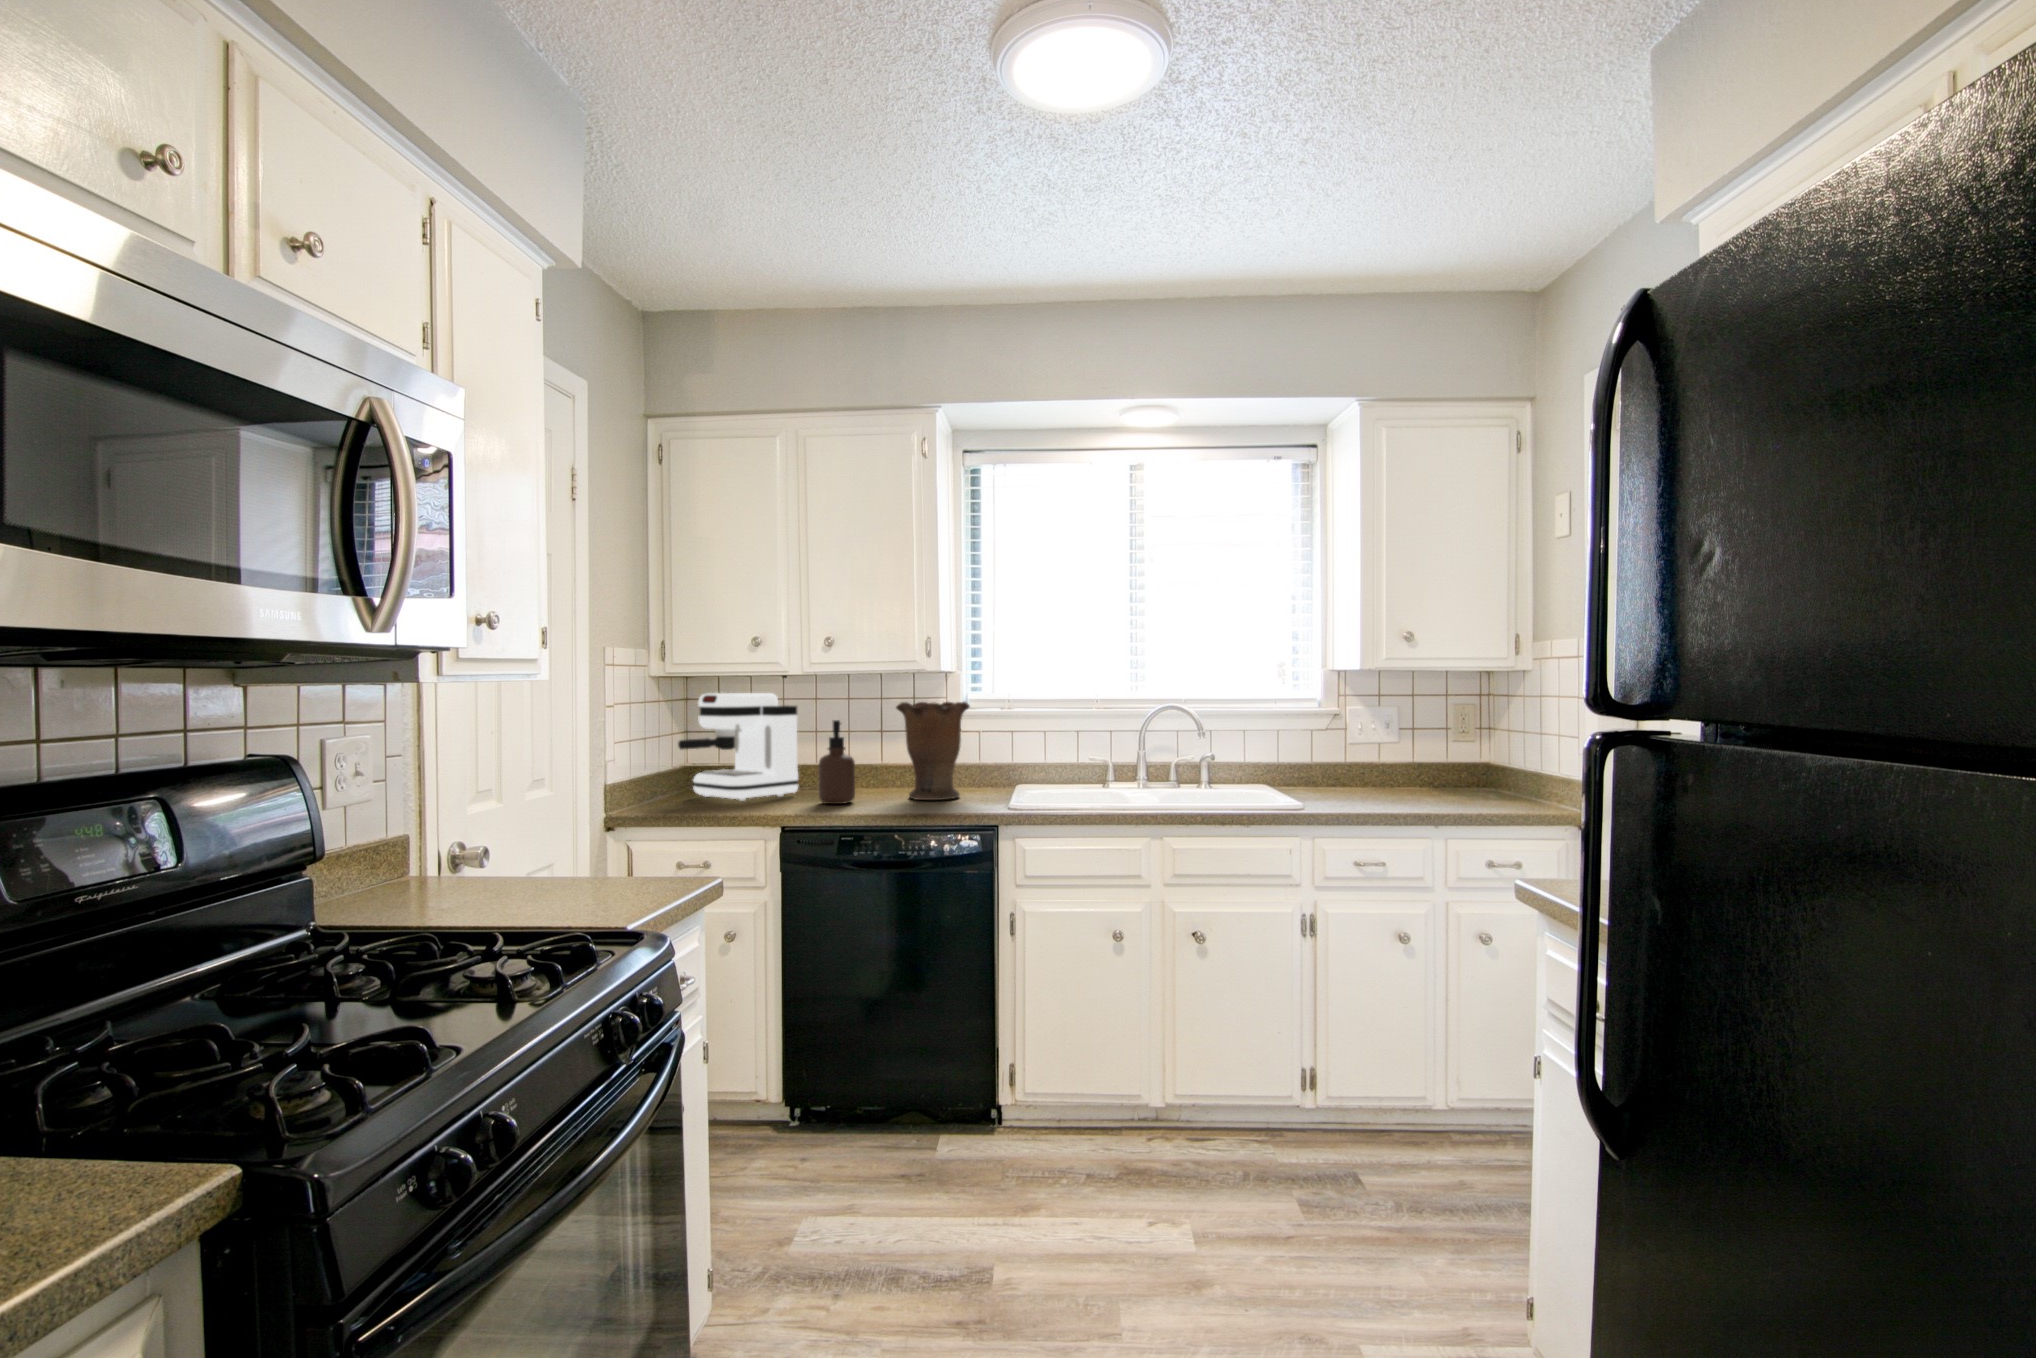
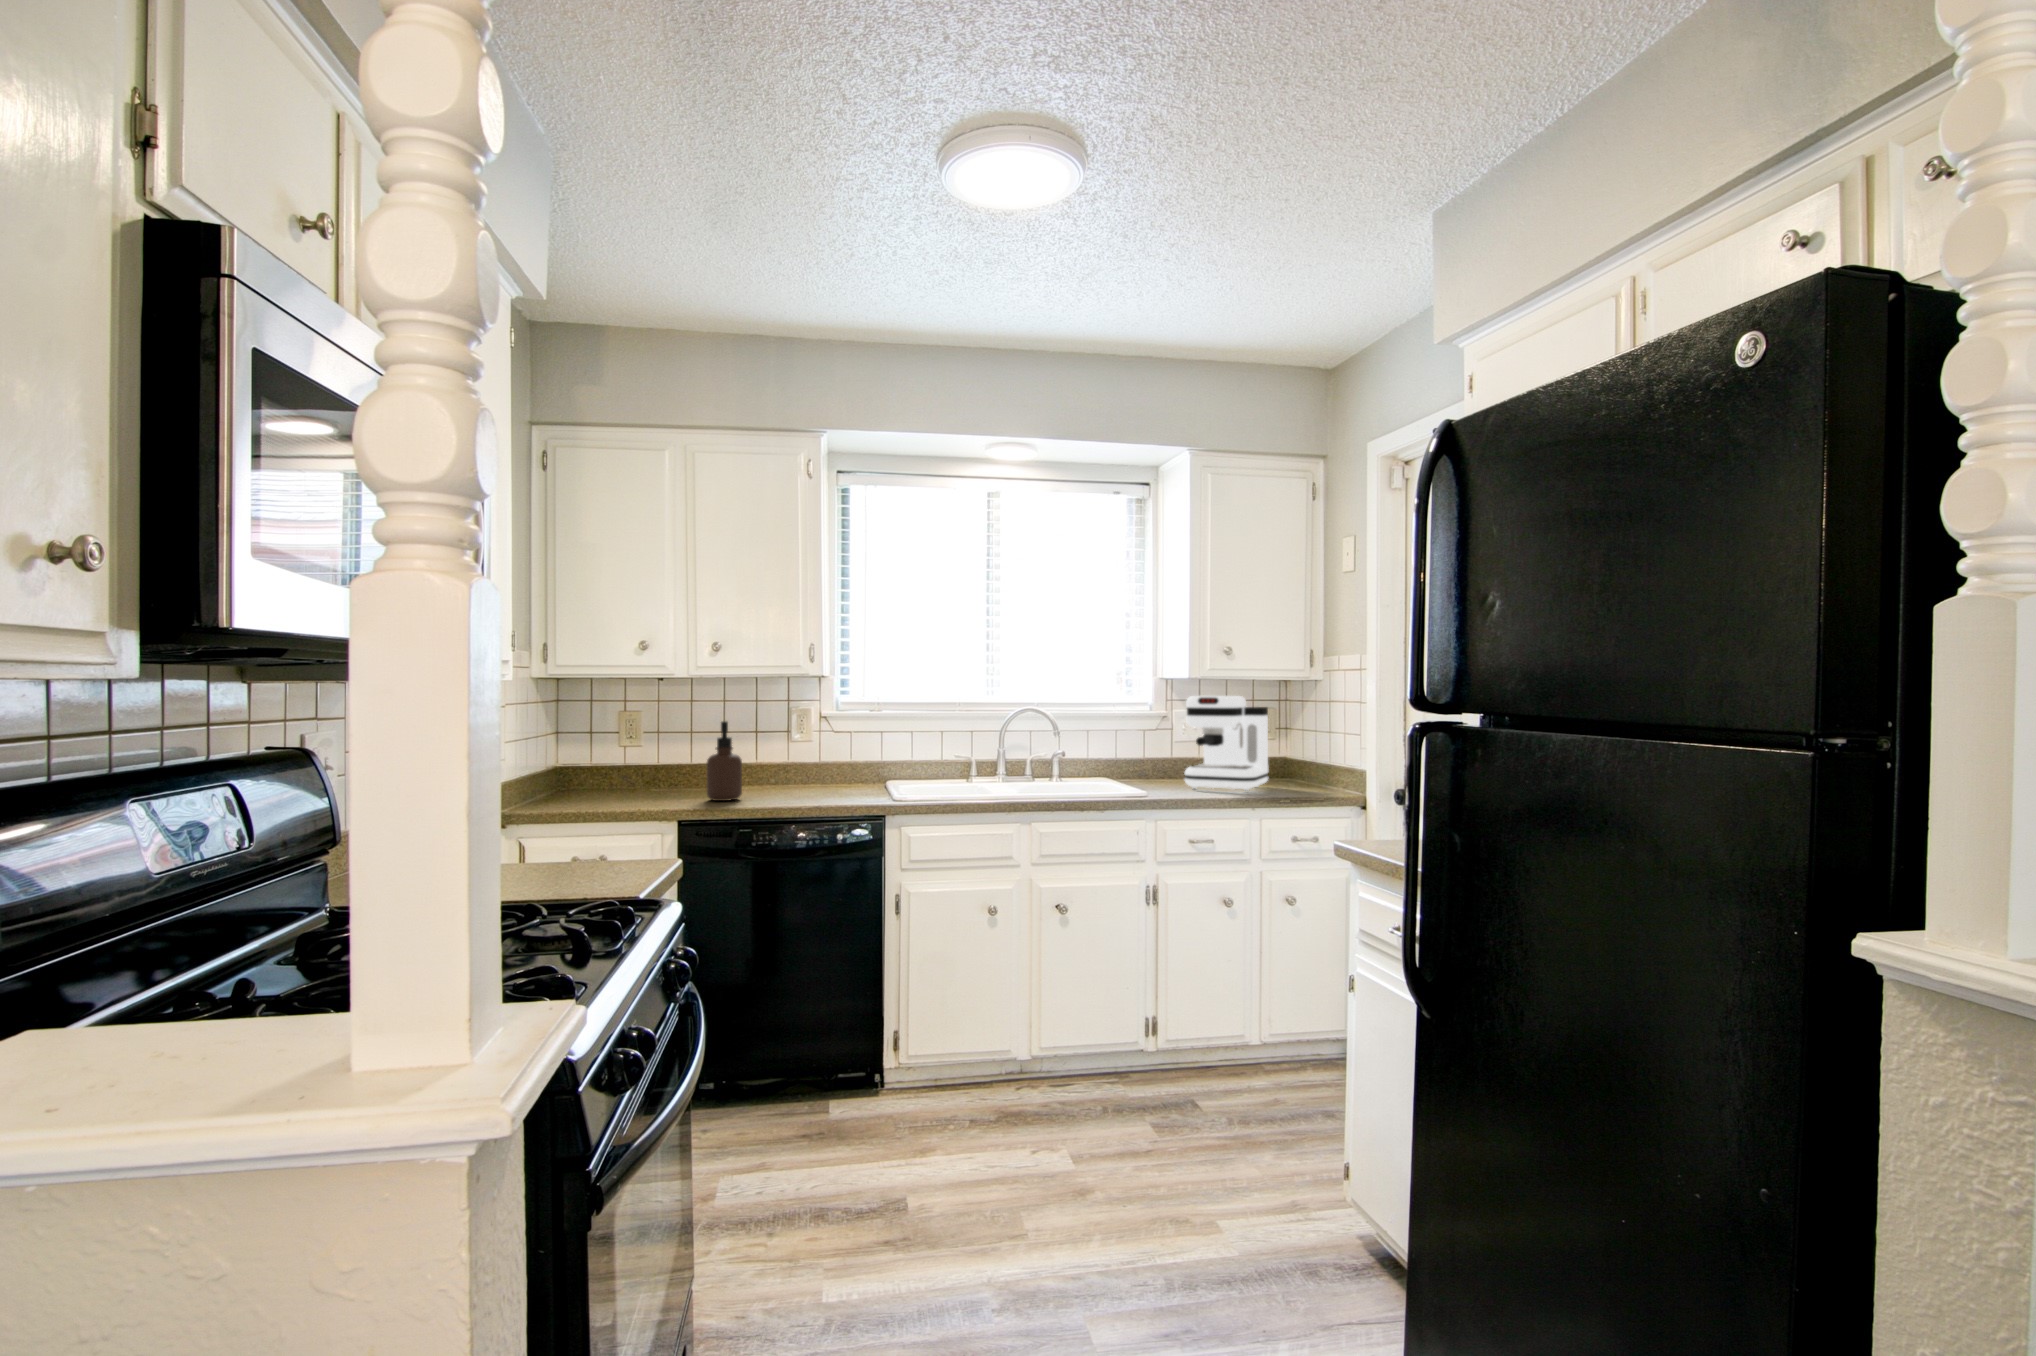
coffee maker: present [678,693,798,801] -> present [1185,696,1268,791]
vase: present [896,701,970,800] -> none [780,704,850,796]

